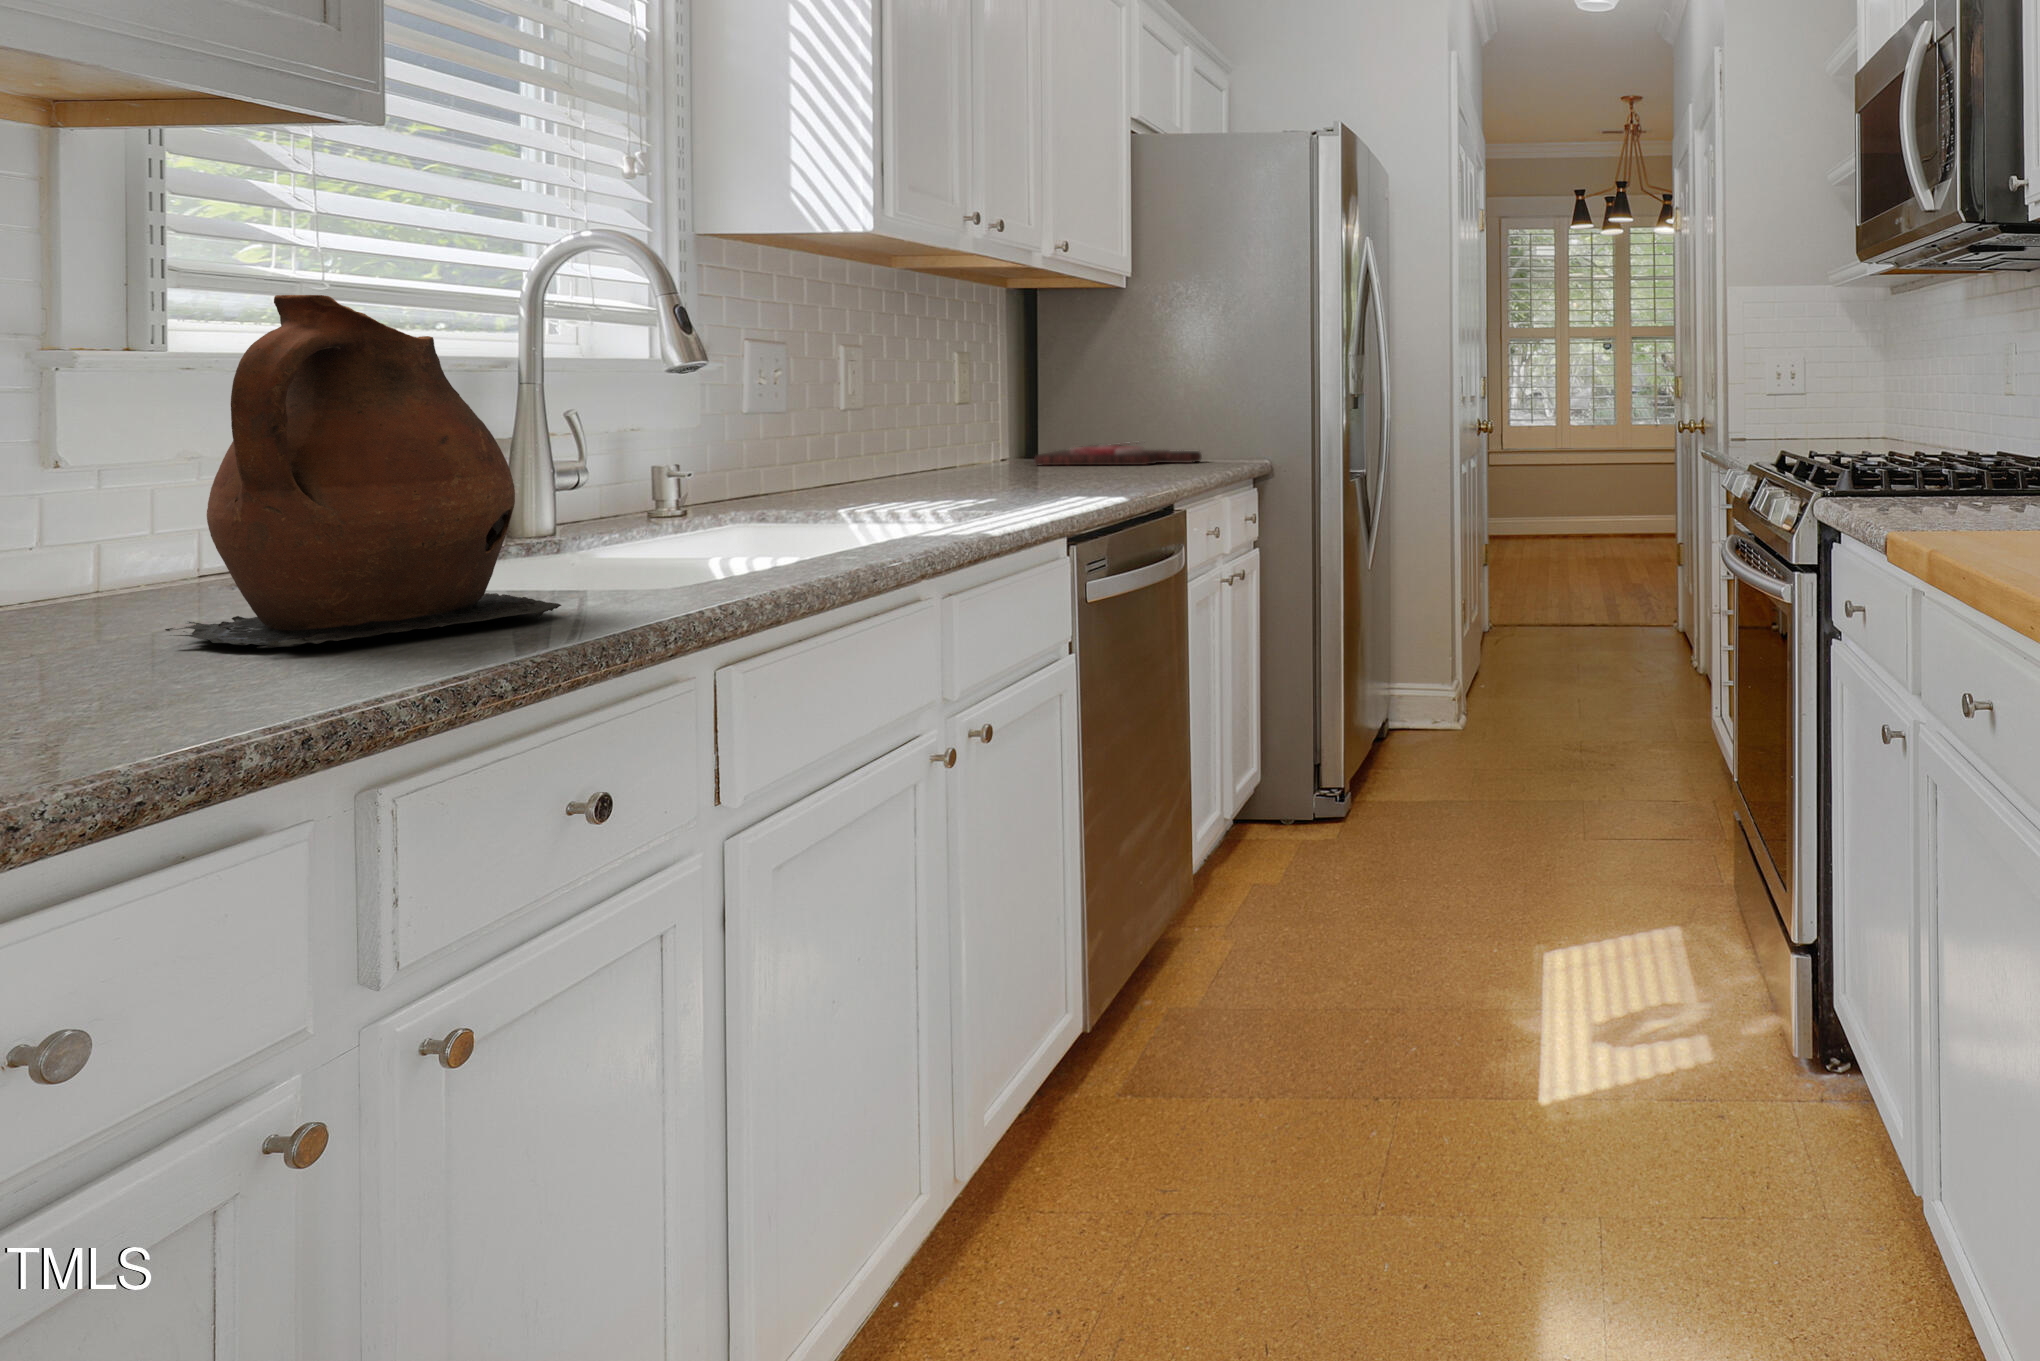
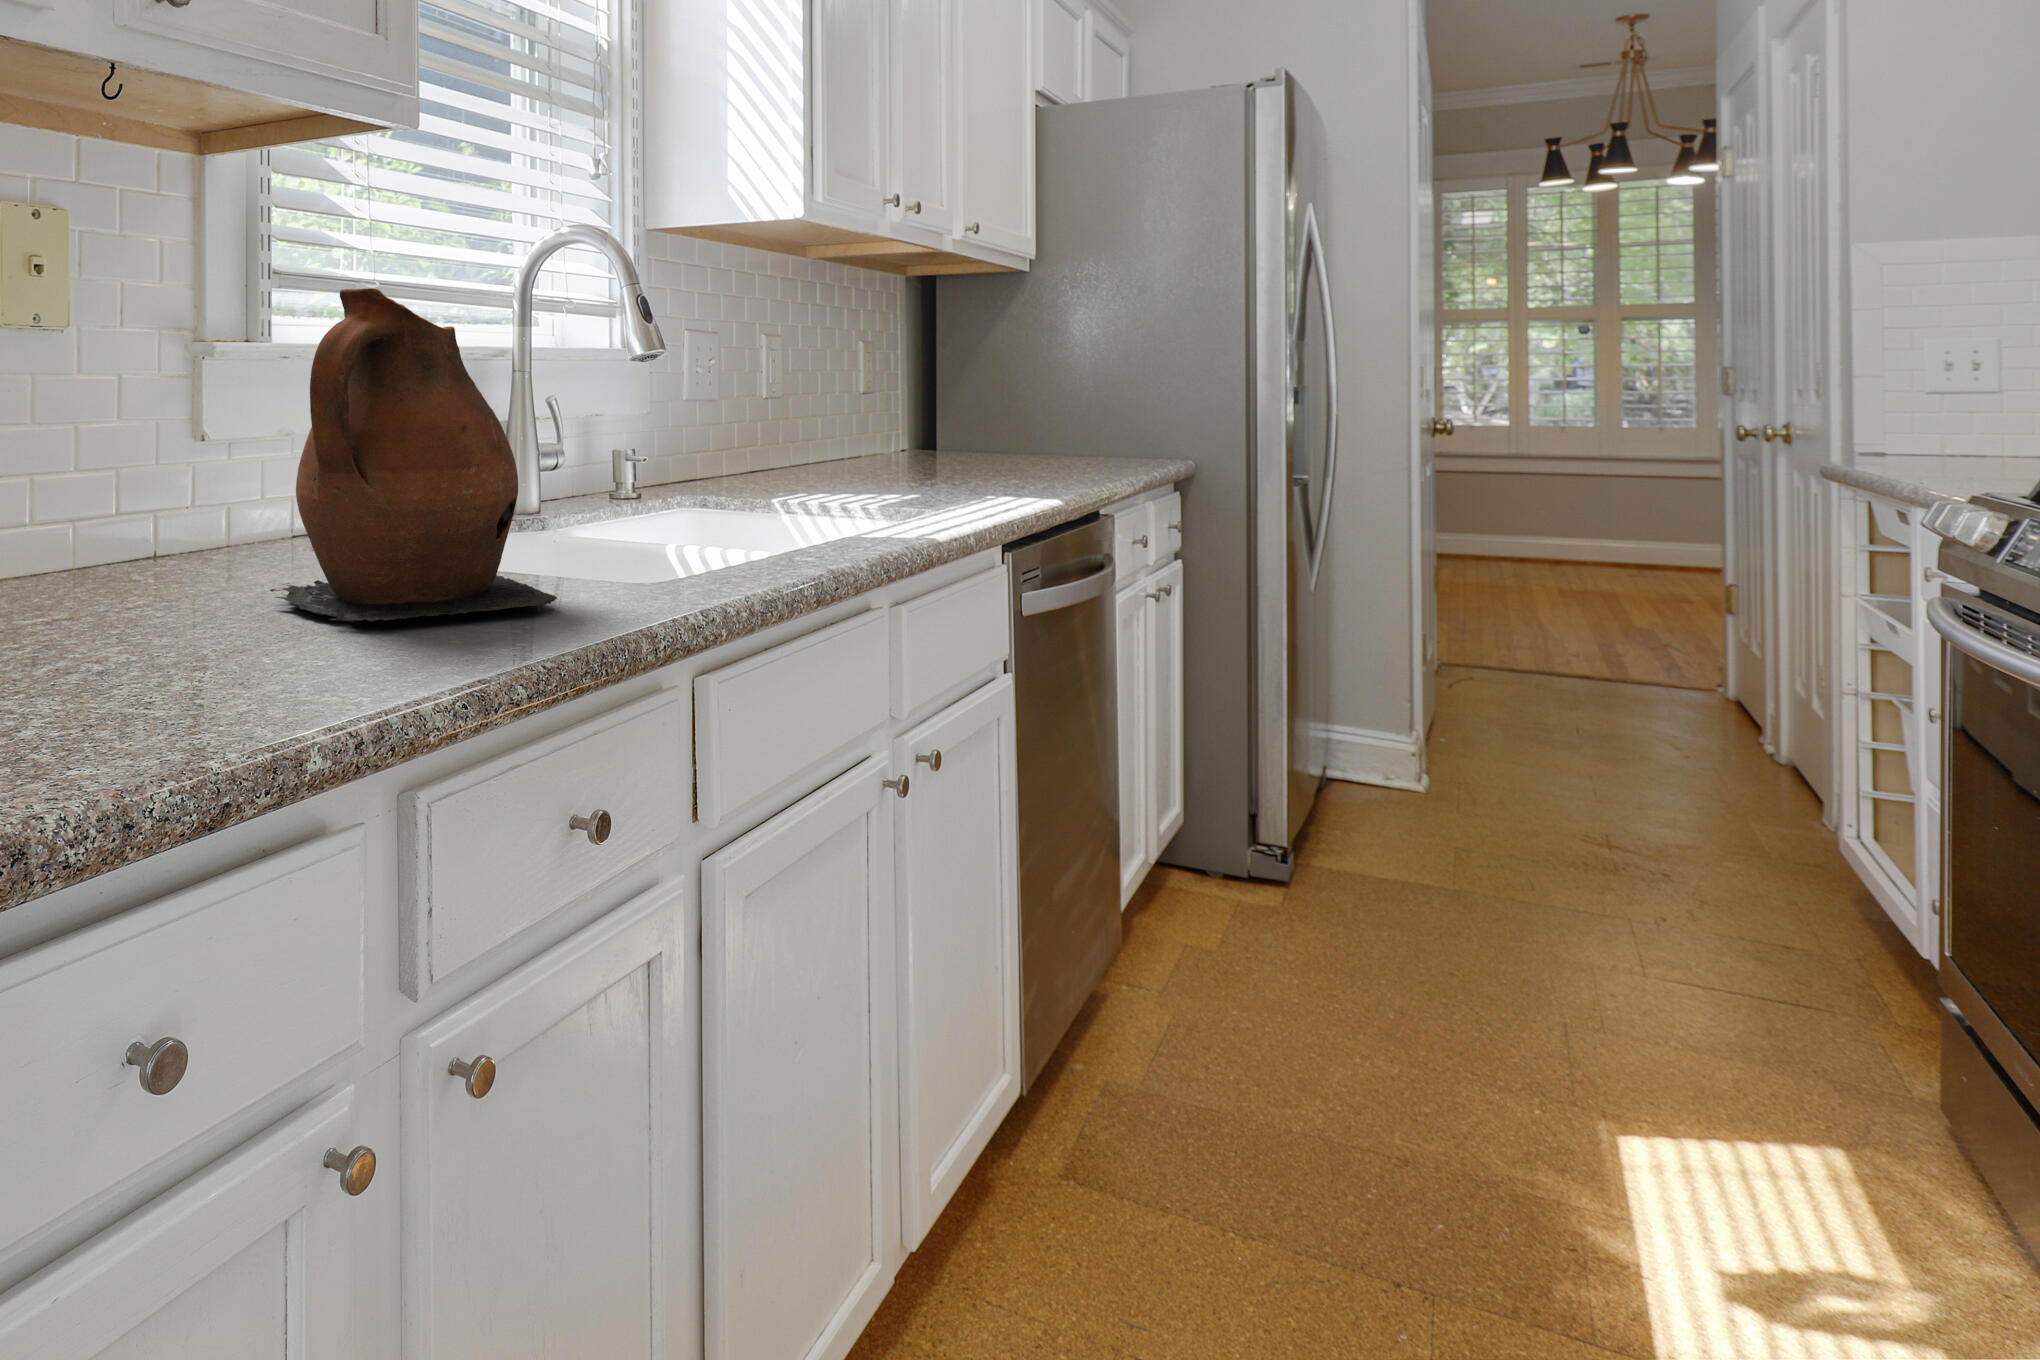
cutting board: present [1034,444,1202,465] -> none [932,433,1116,460]

